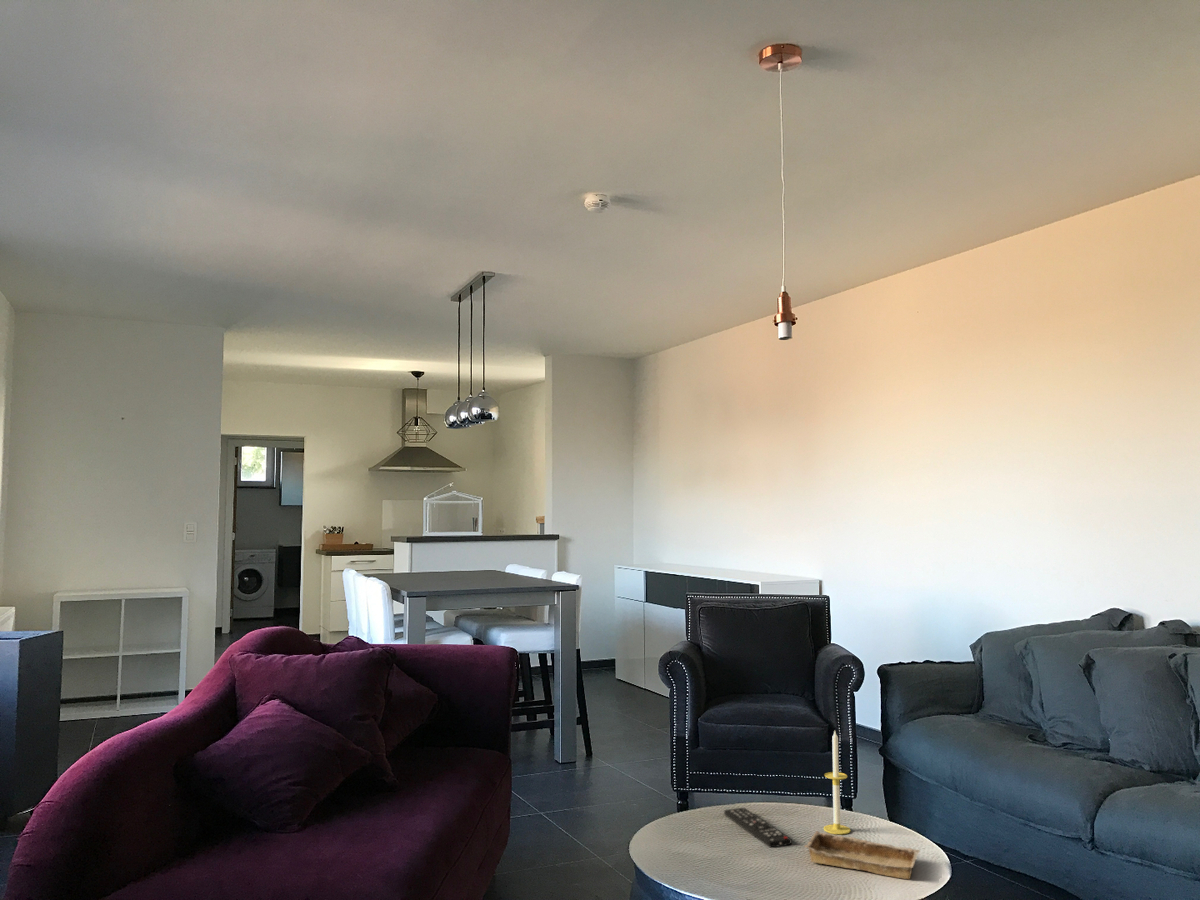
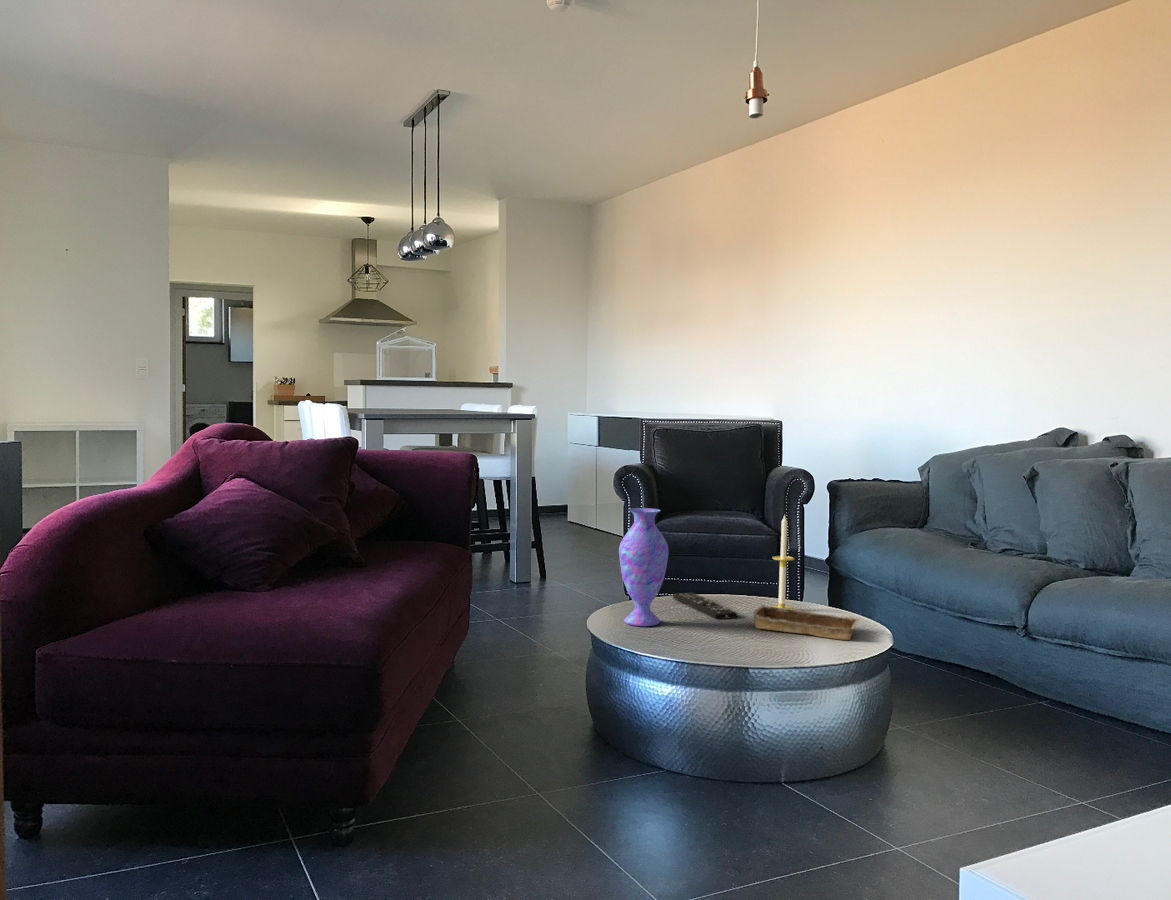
vase: none [667,733,718,861] -> present [619,508,669,626]

